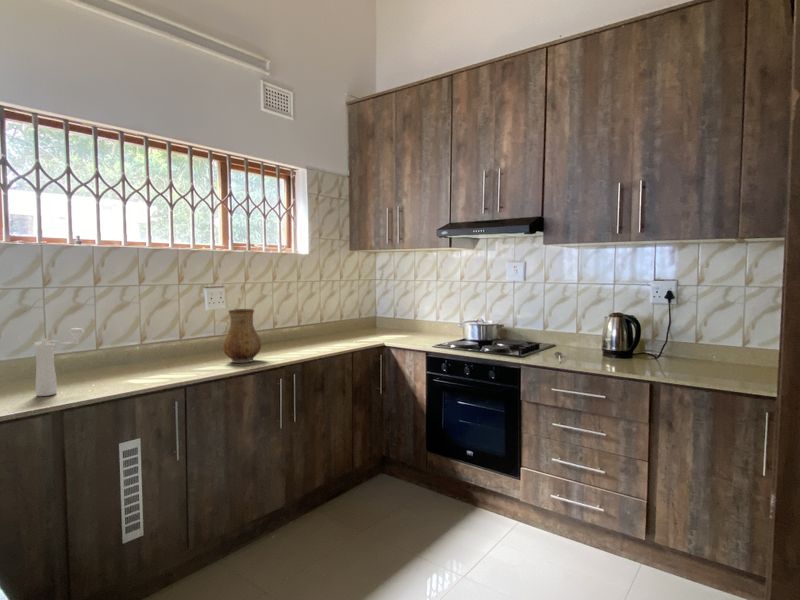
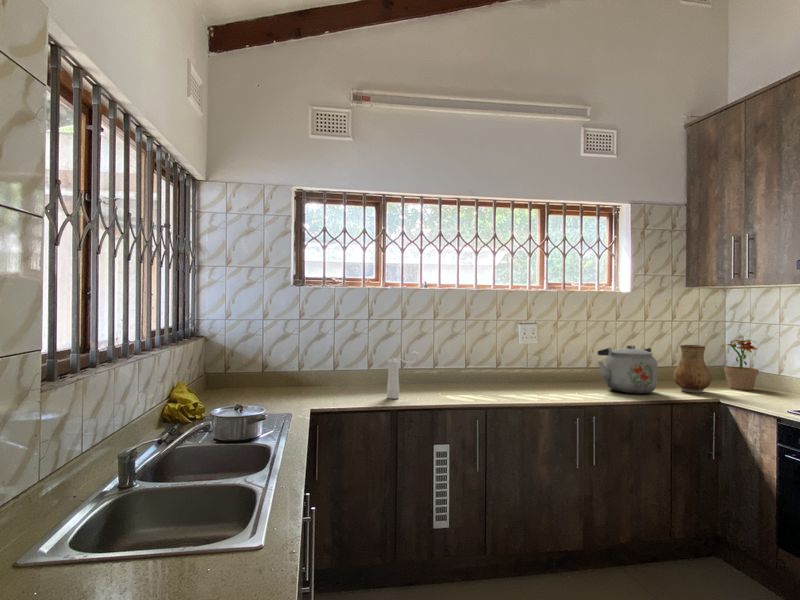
potted plant: none [377,291,402,334] -> present [721,337,759,390]
kettle: none [286,303,339,348] -> present [598,345,658,394]
ceramic pitcher: present [223,309,261,363] -> present [673,345,712,393]

